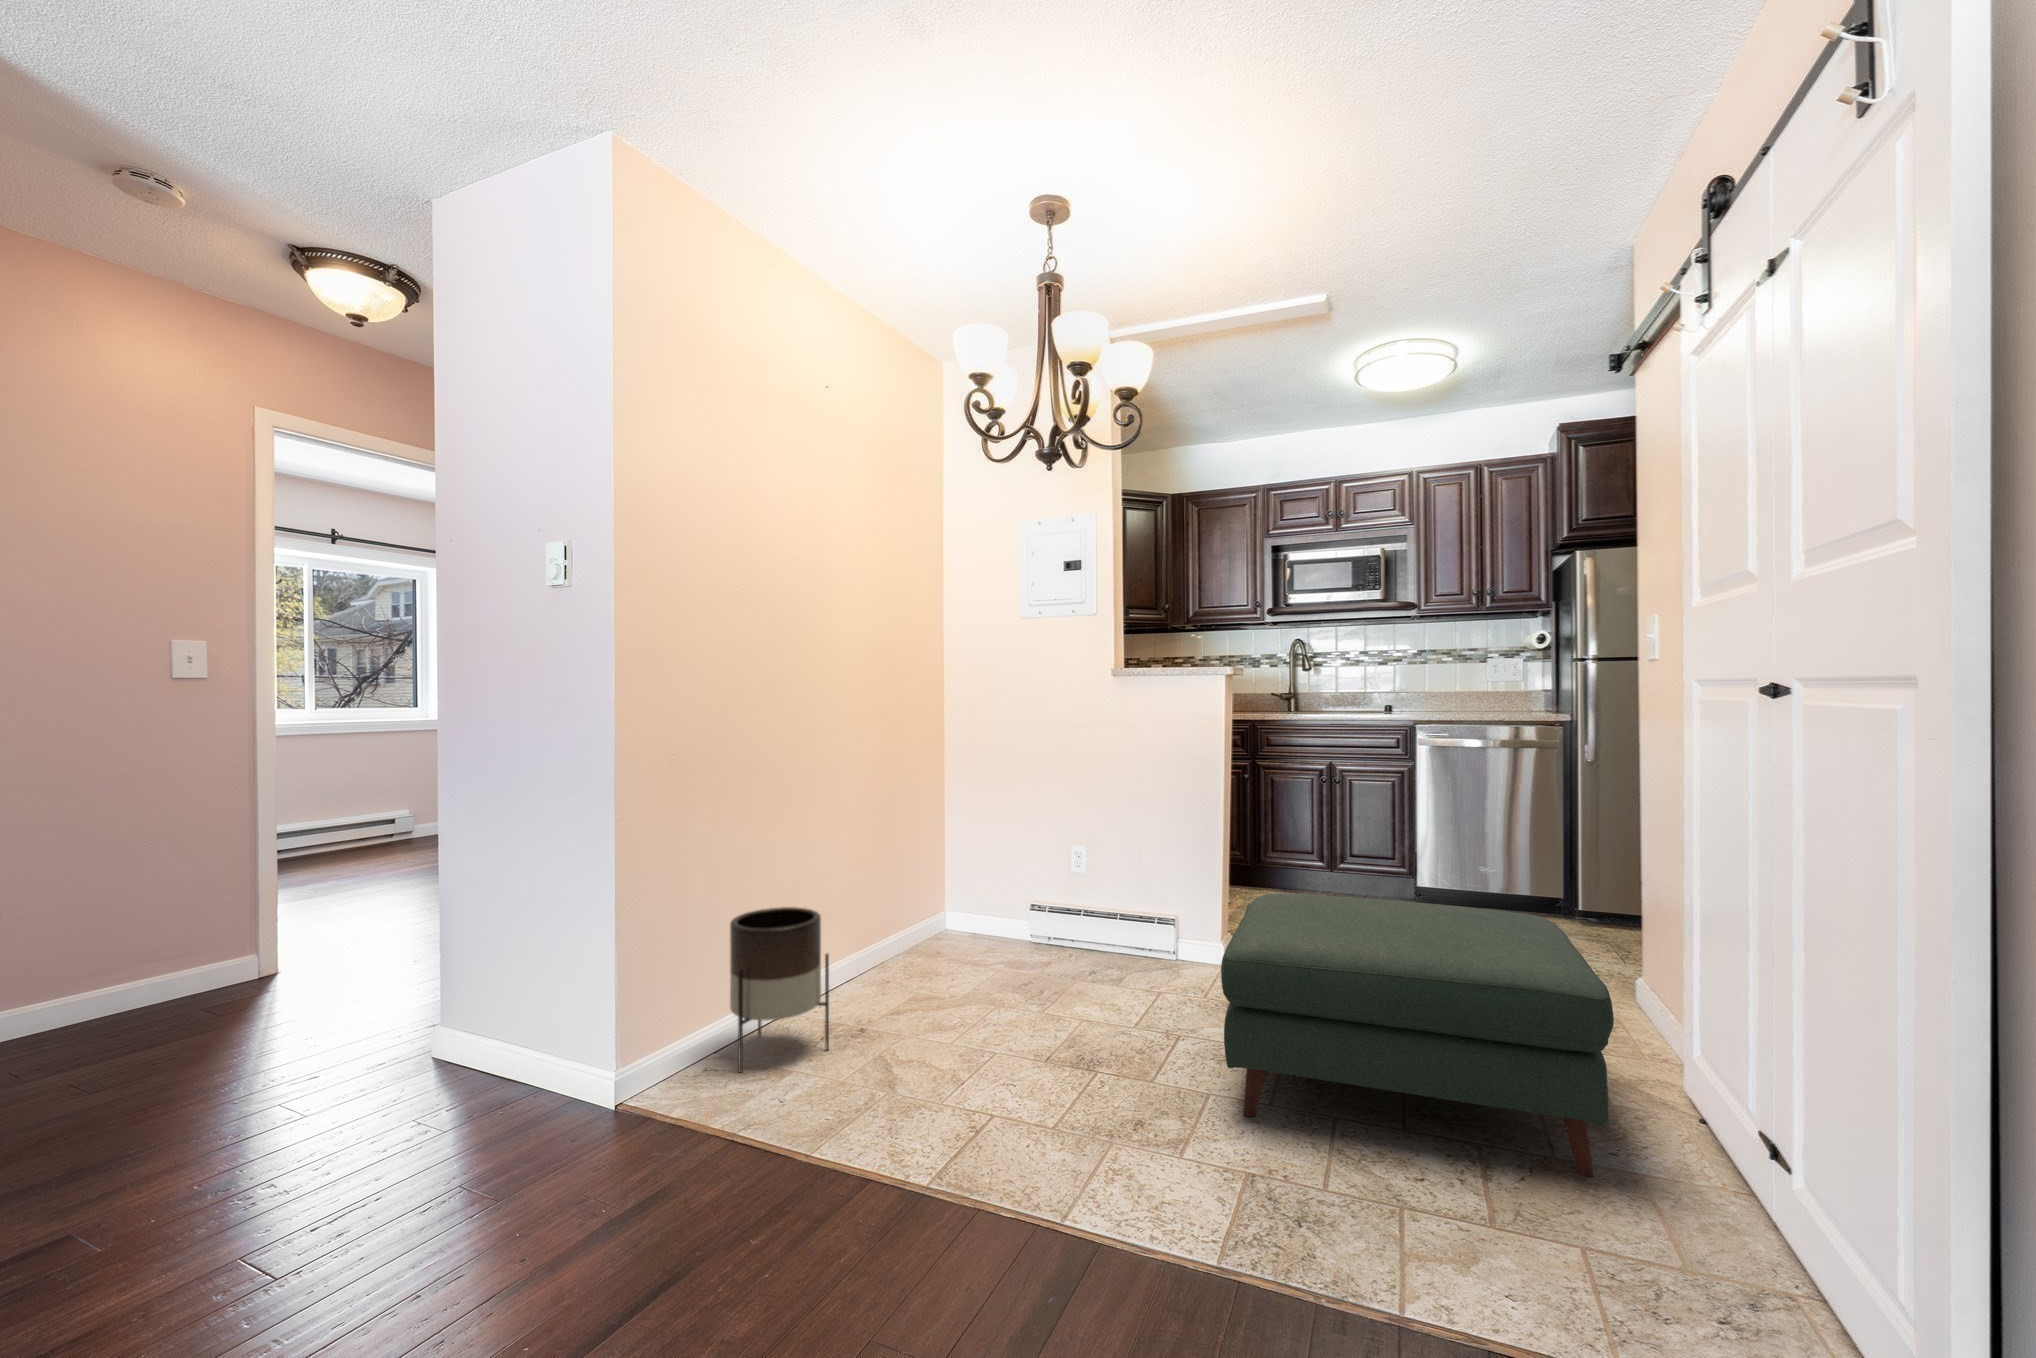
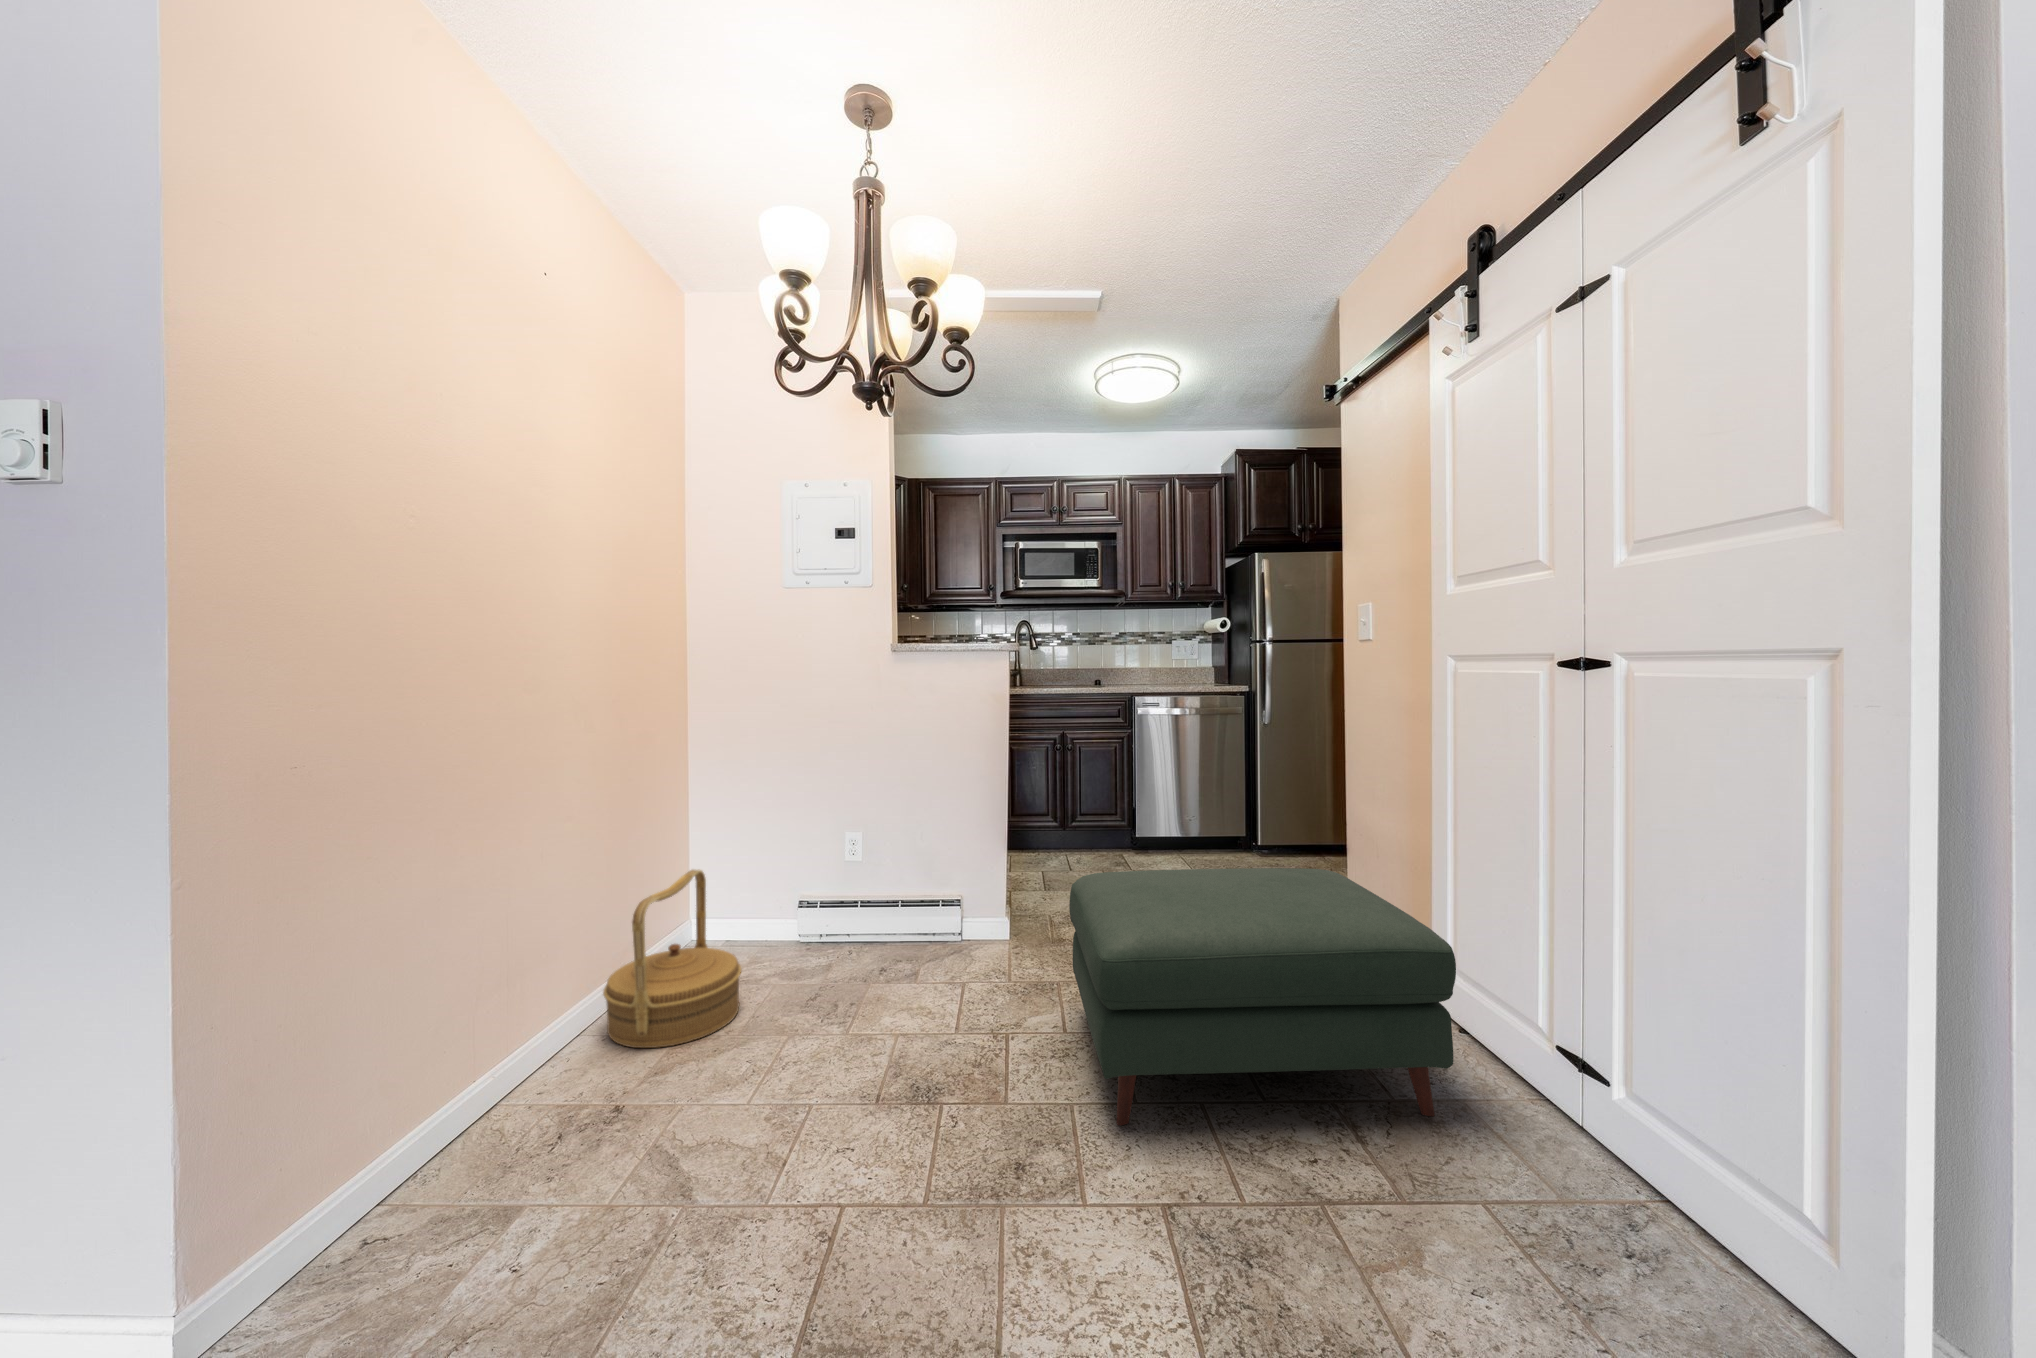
woven basket: none [865,859,970,997] -> present [603,870,742,1048]
planter: present [730,907,829,1072] -> none [411,967,578,1230]

